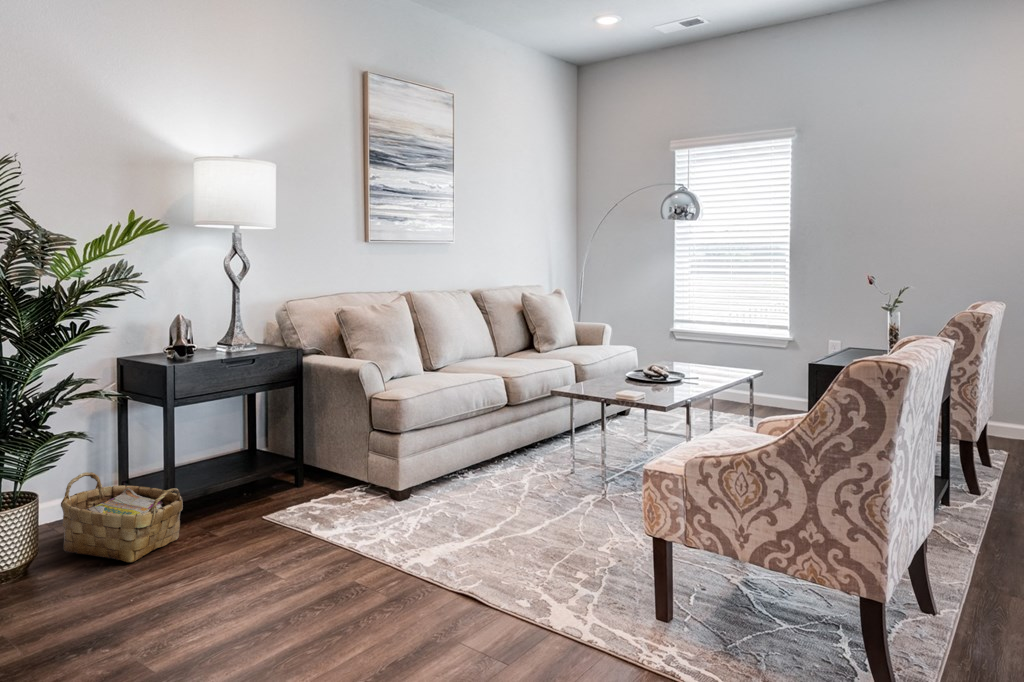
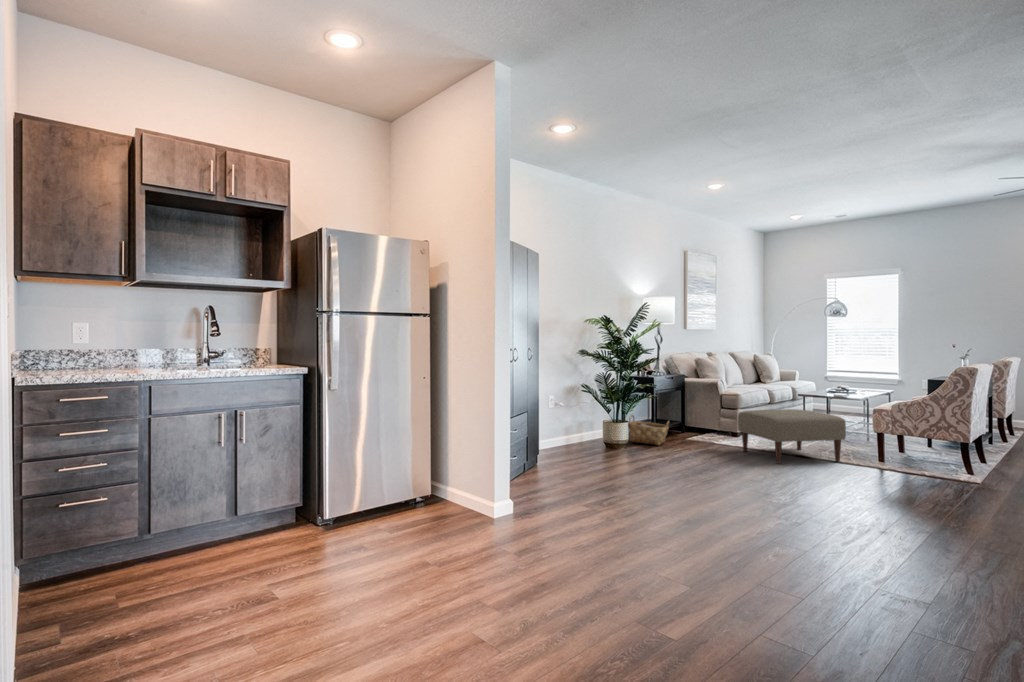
ottoman: none [321,453,567,654] -> present [738,409,846,464]

